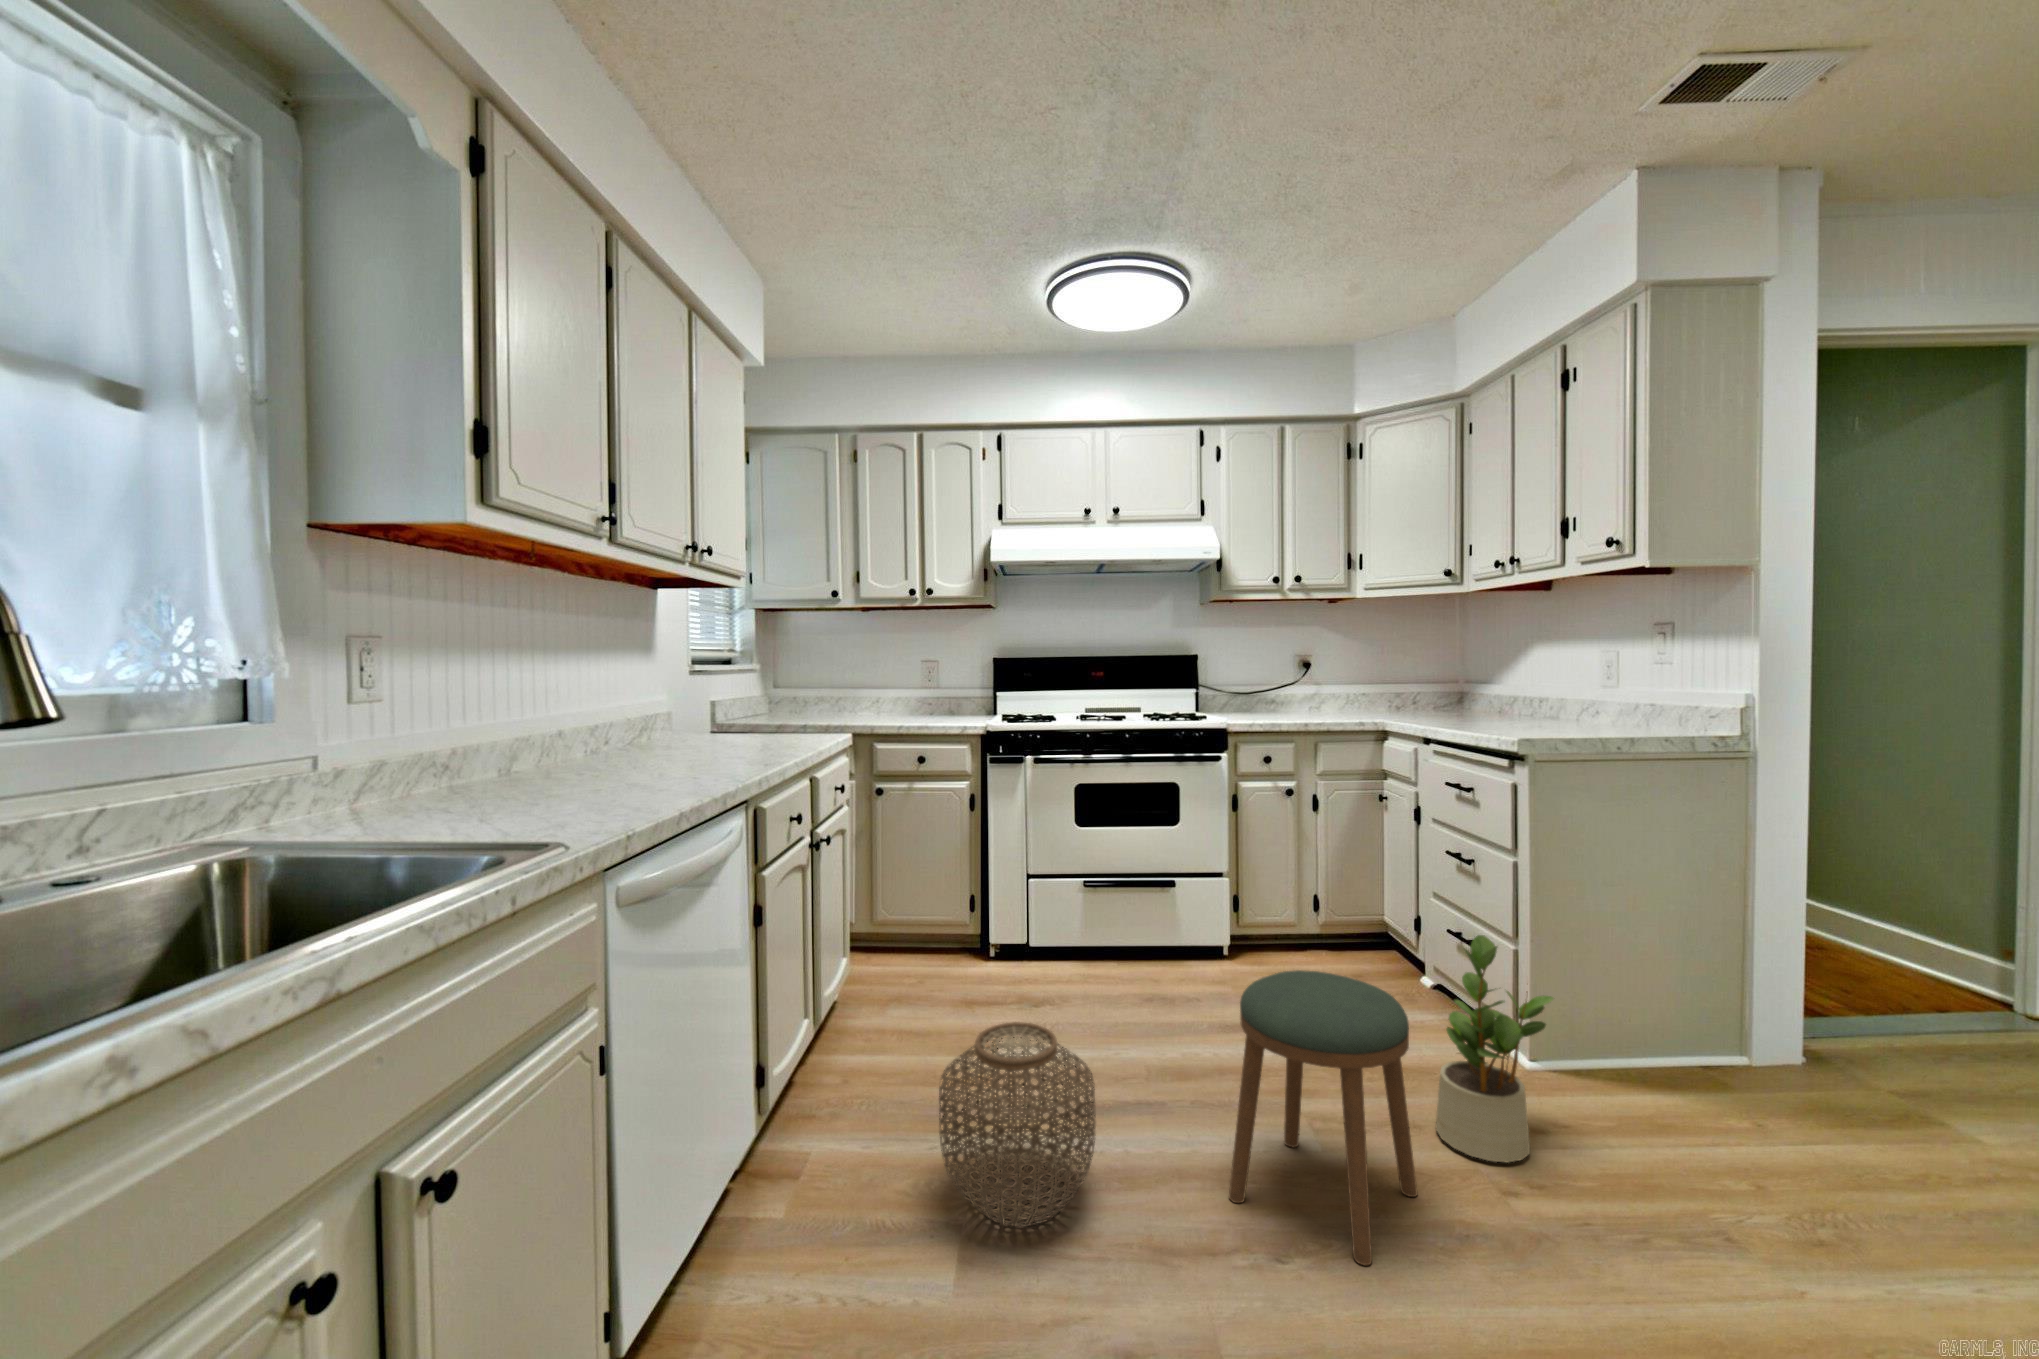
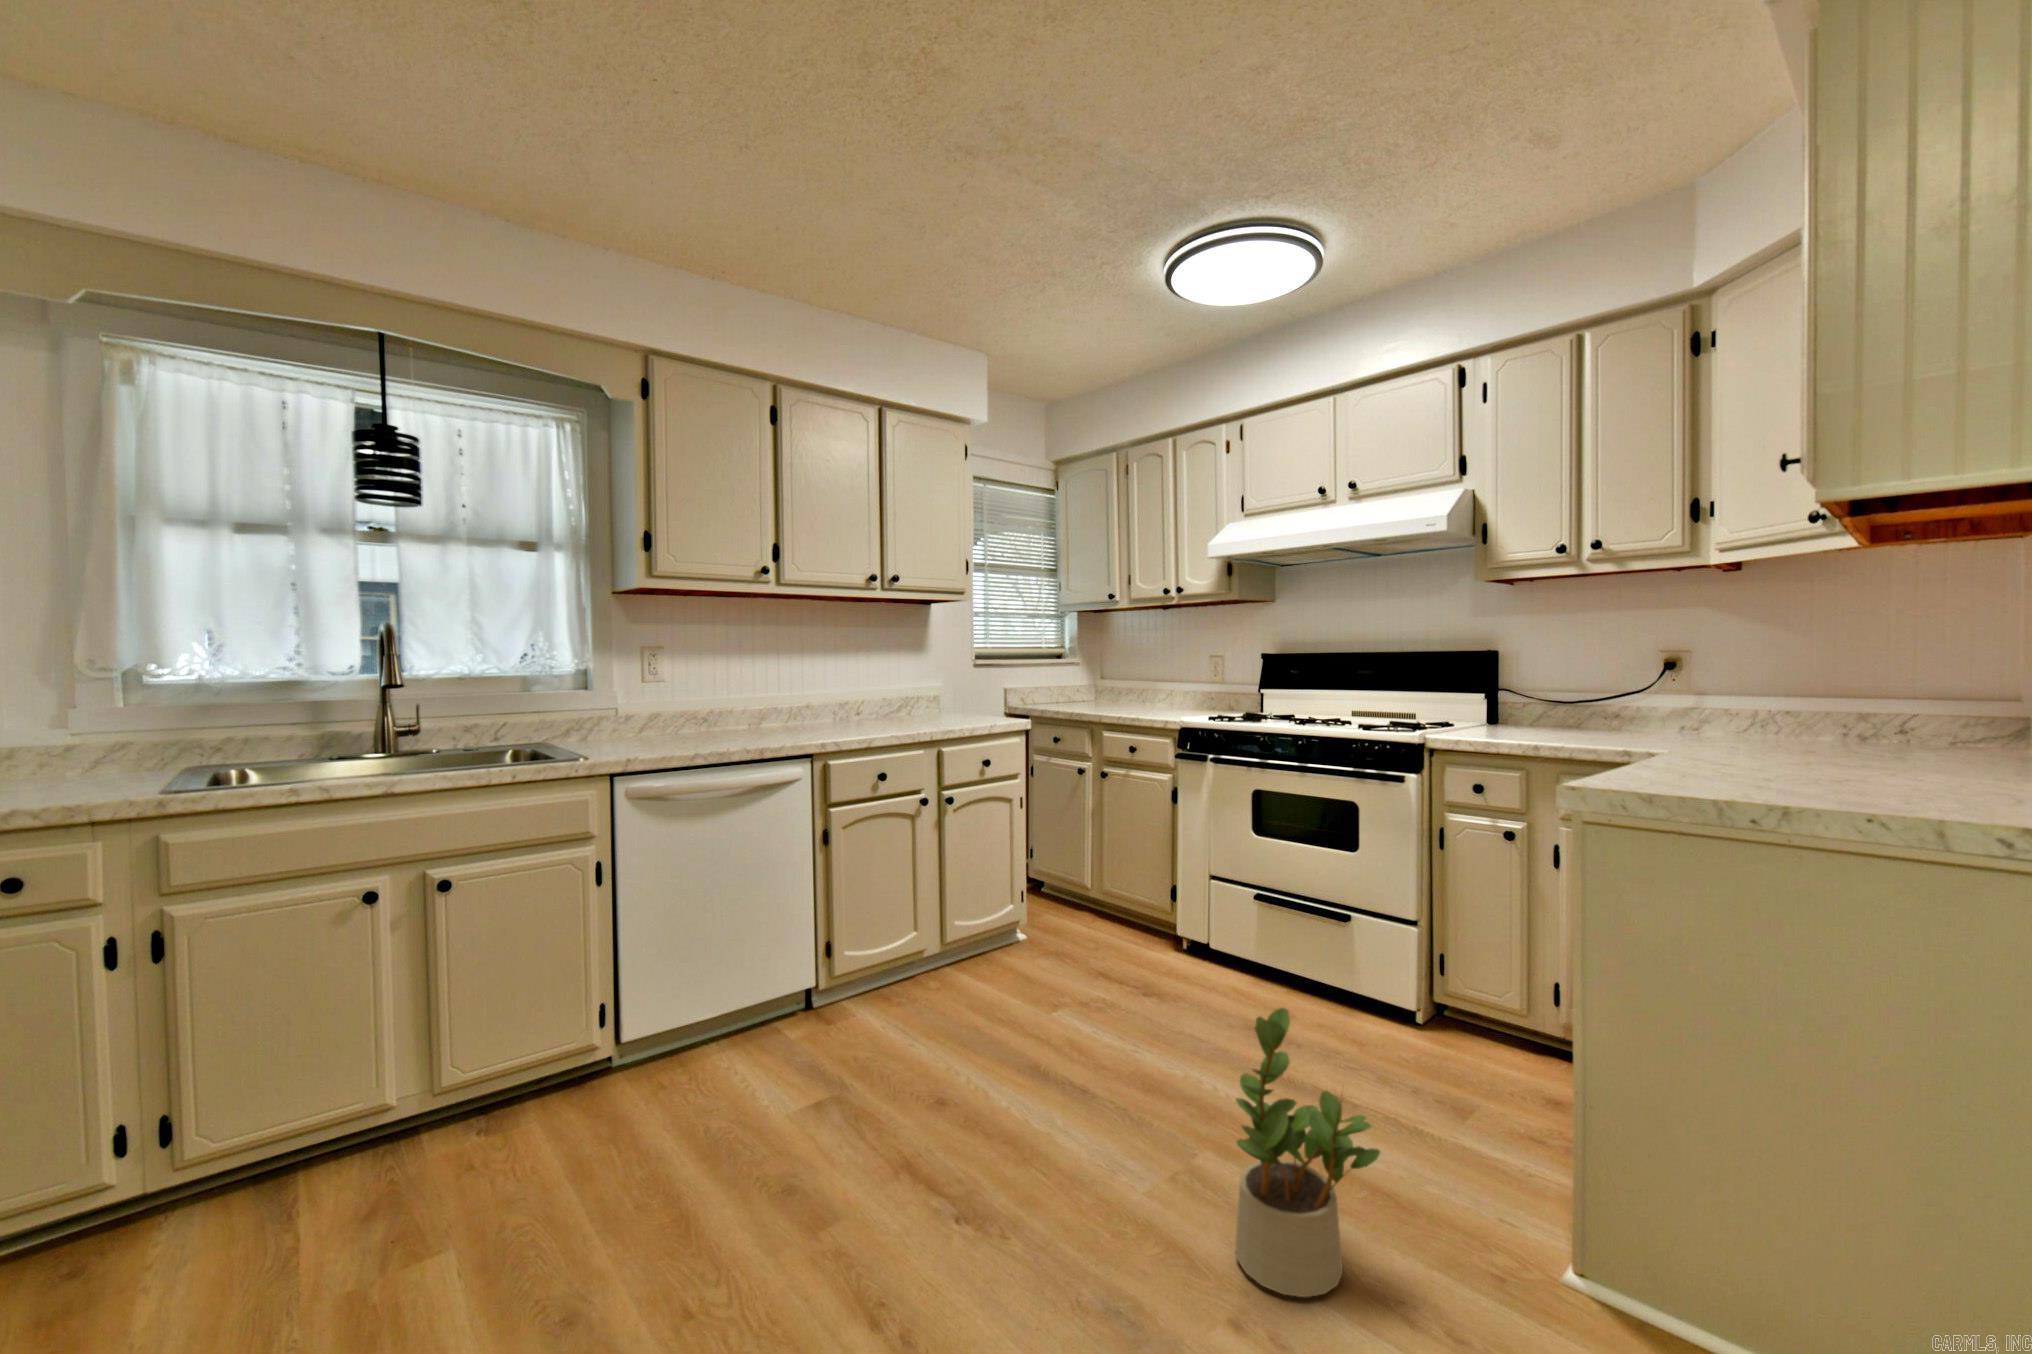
stool: present [1229,970,1418,1265] -> none [975,976,1132,1245]
woven basket: present [939,1022,1095,1226] -> none [824,949,947,1102]

